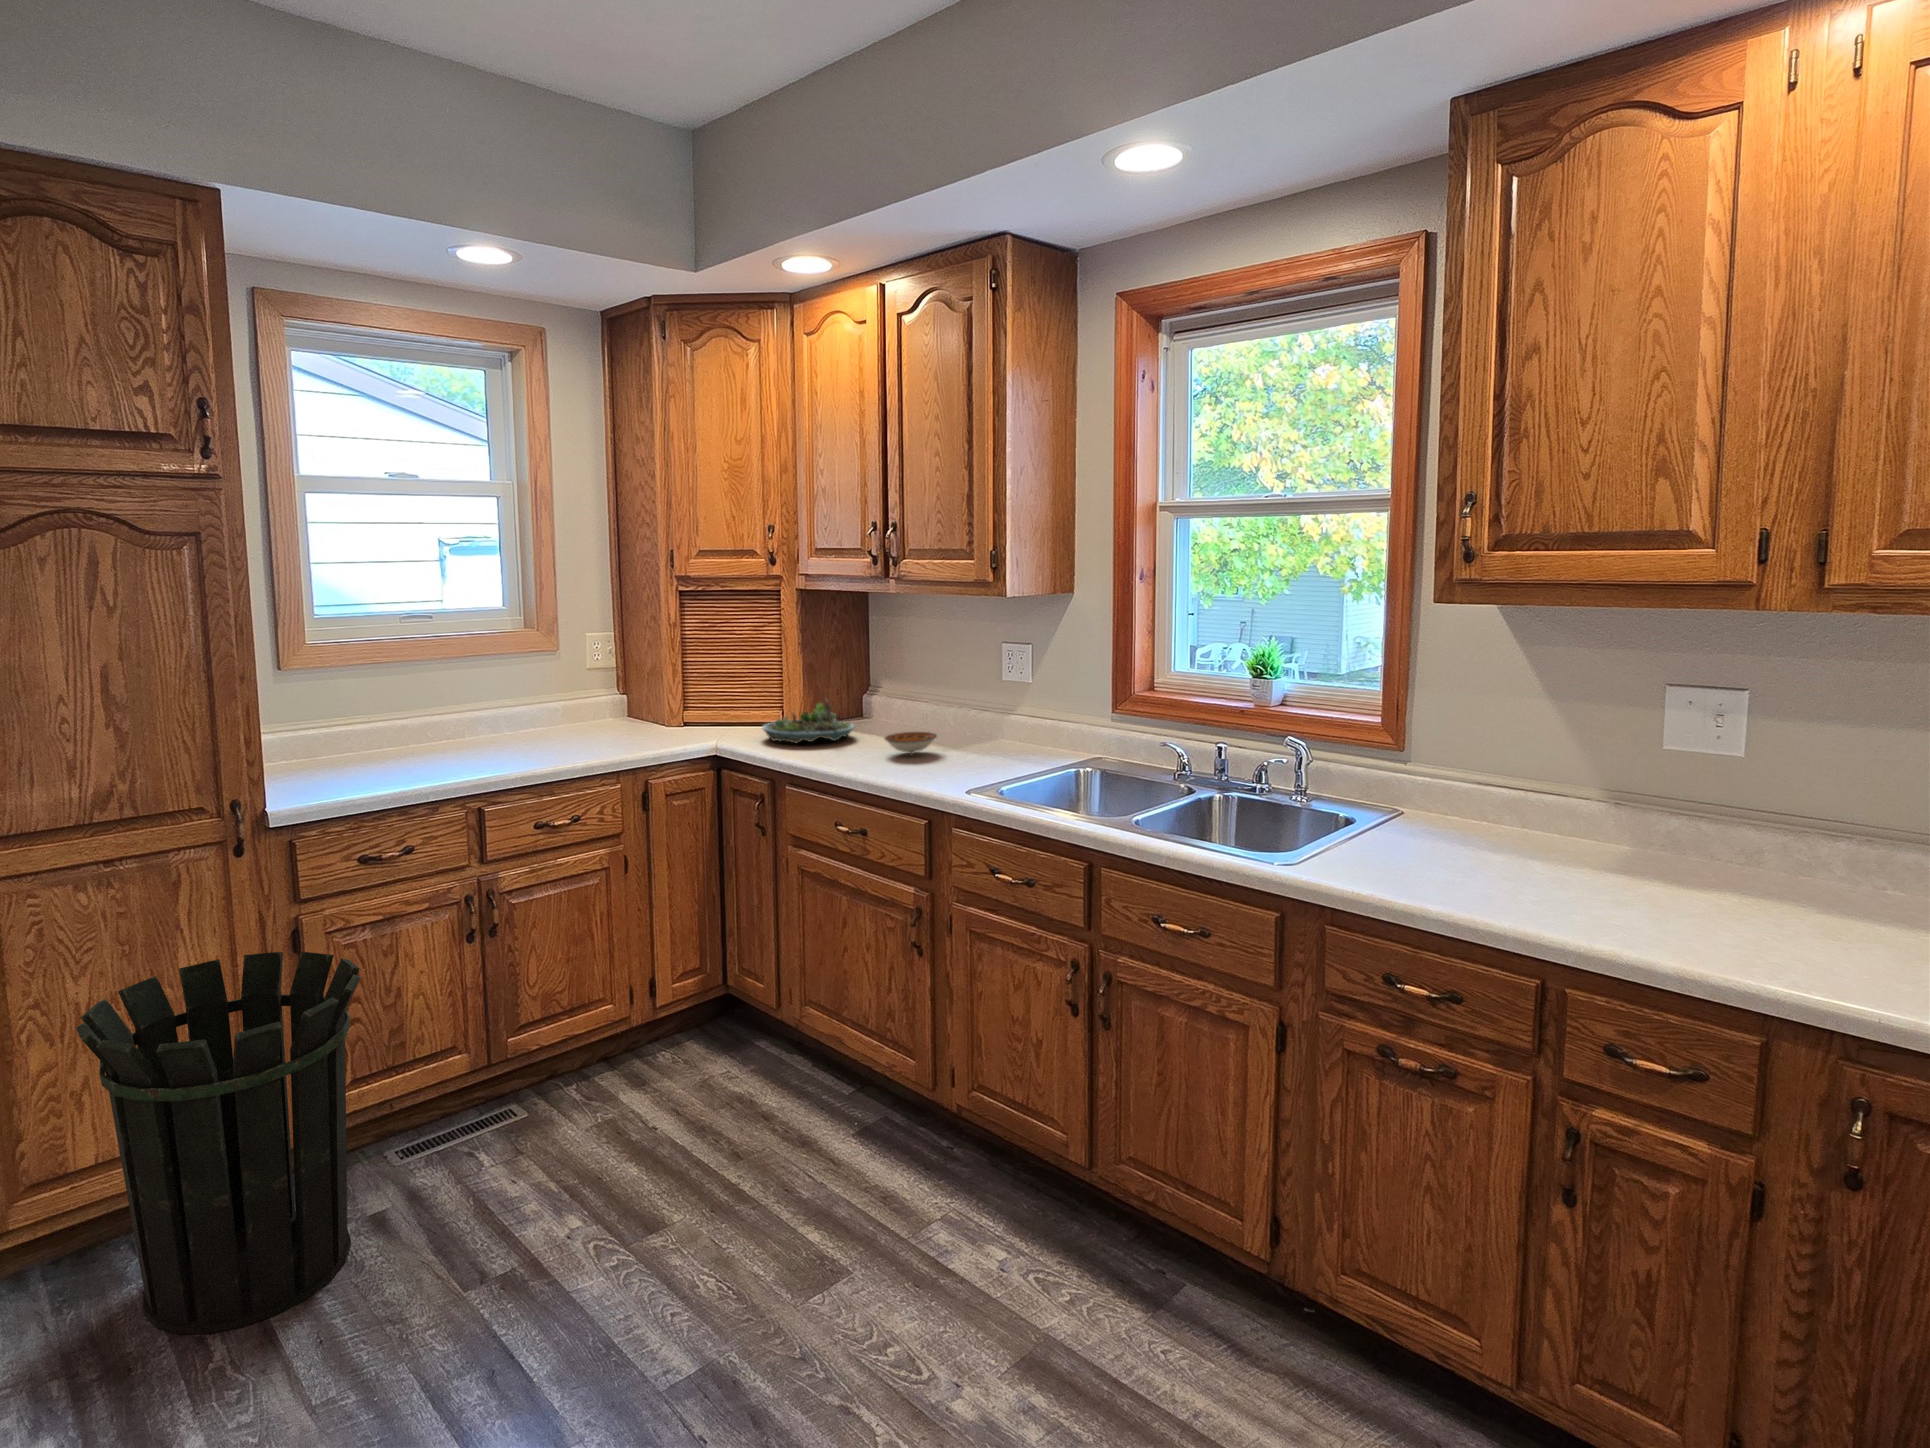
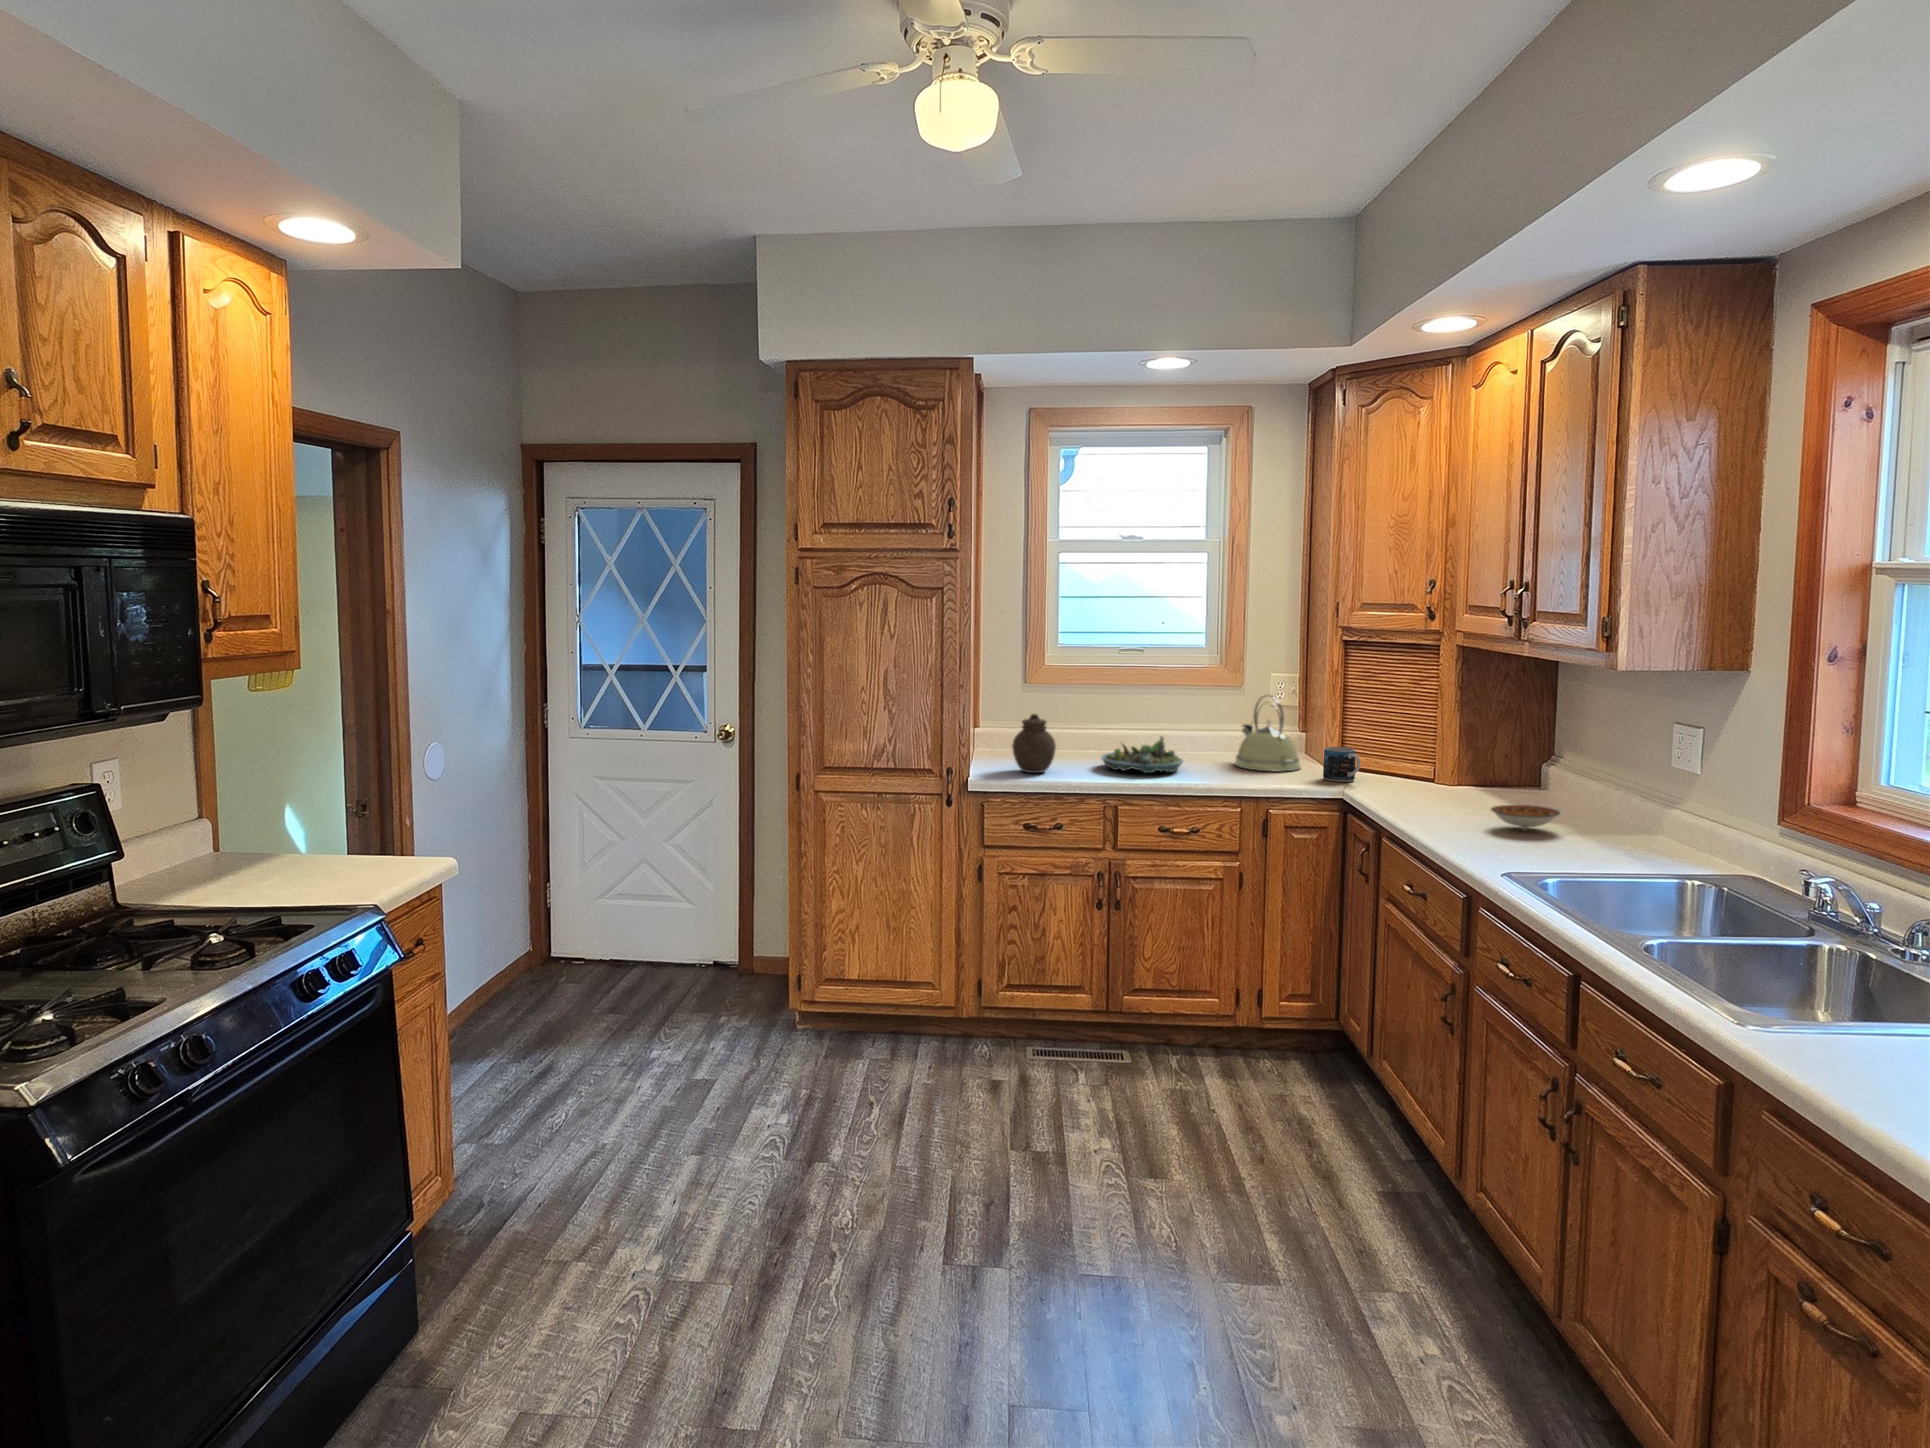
kettle: none [574,656,649,741] -> present [1235,695,1300,771]
succulent planter: present [763,699,855,743] -> present [1101,736,1183,773]
mug: none [684,703,726,740] -> present [1323,747,1360,782]
jar: none [311,705,377,787] -> present [1012,714,1056,773]
waste bin: present [76,952,361,1334] -> none [834,873,992,1111]

